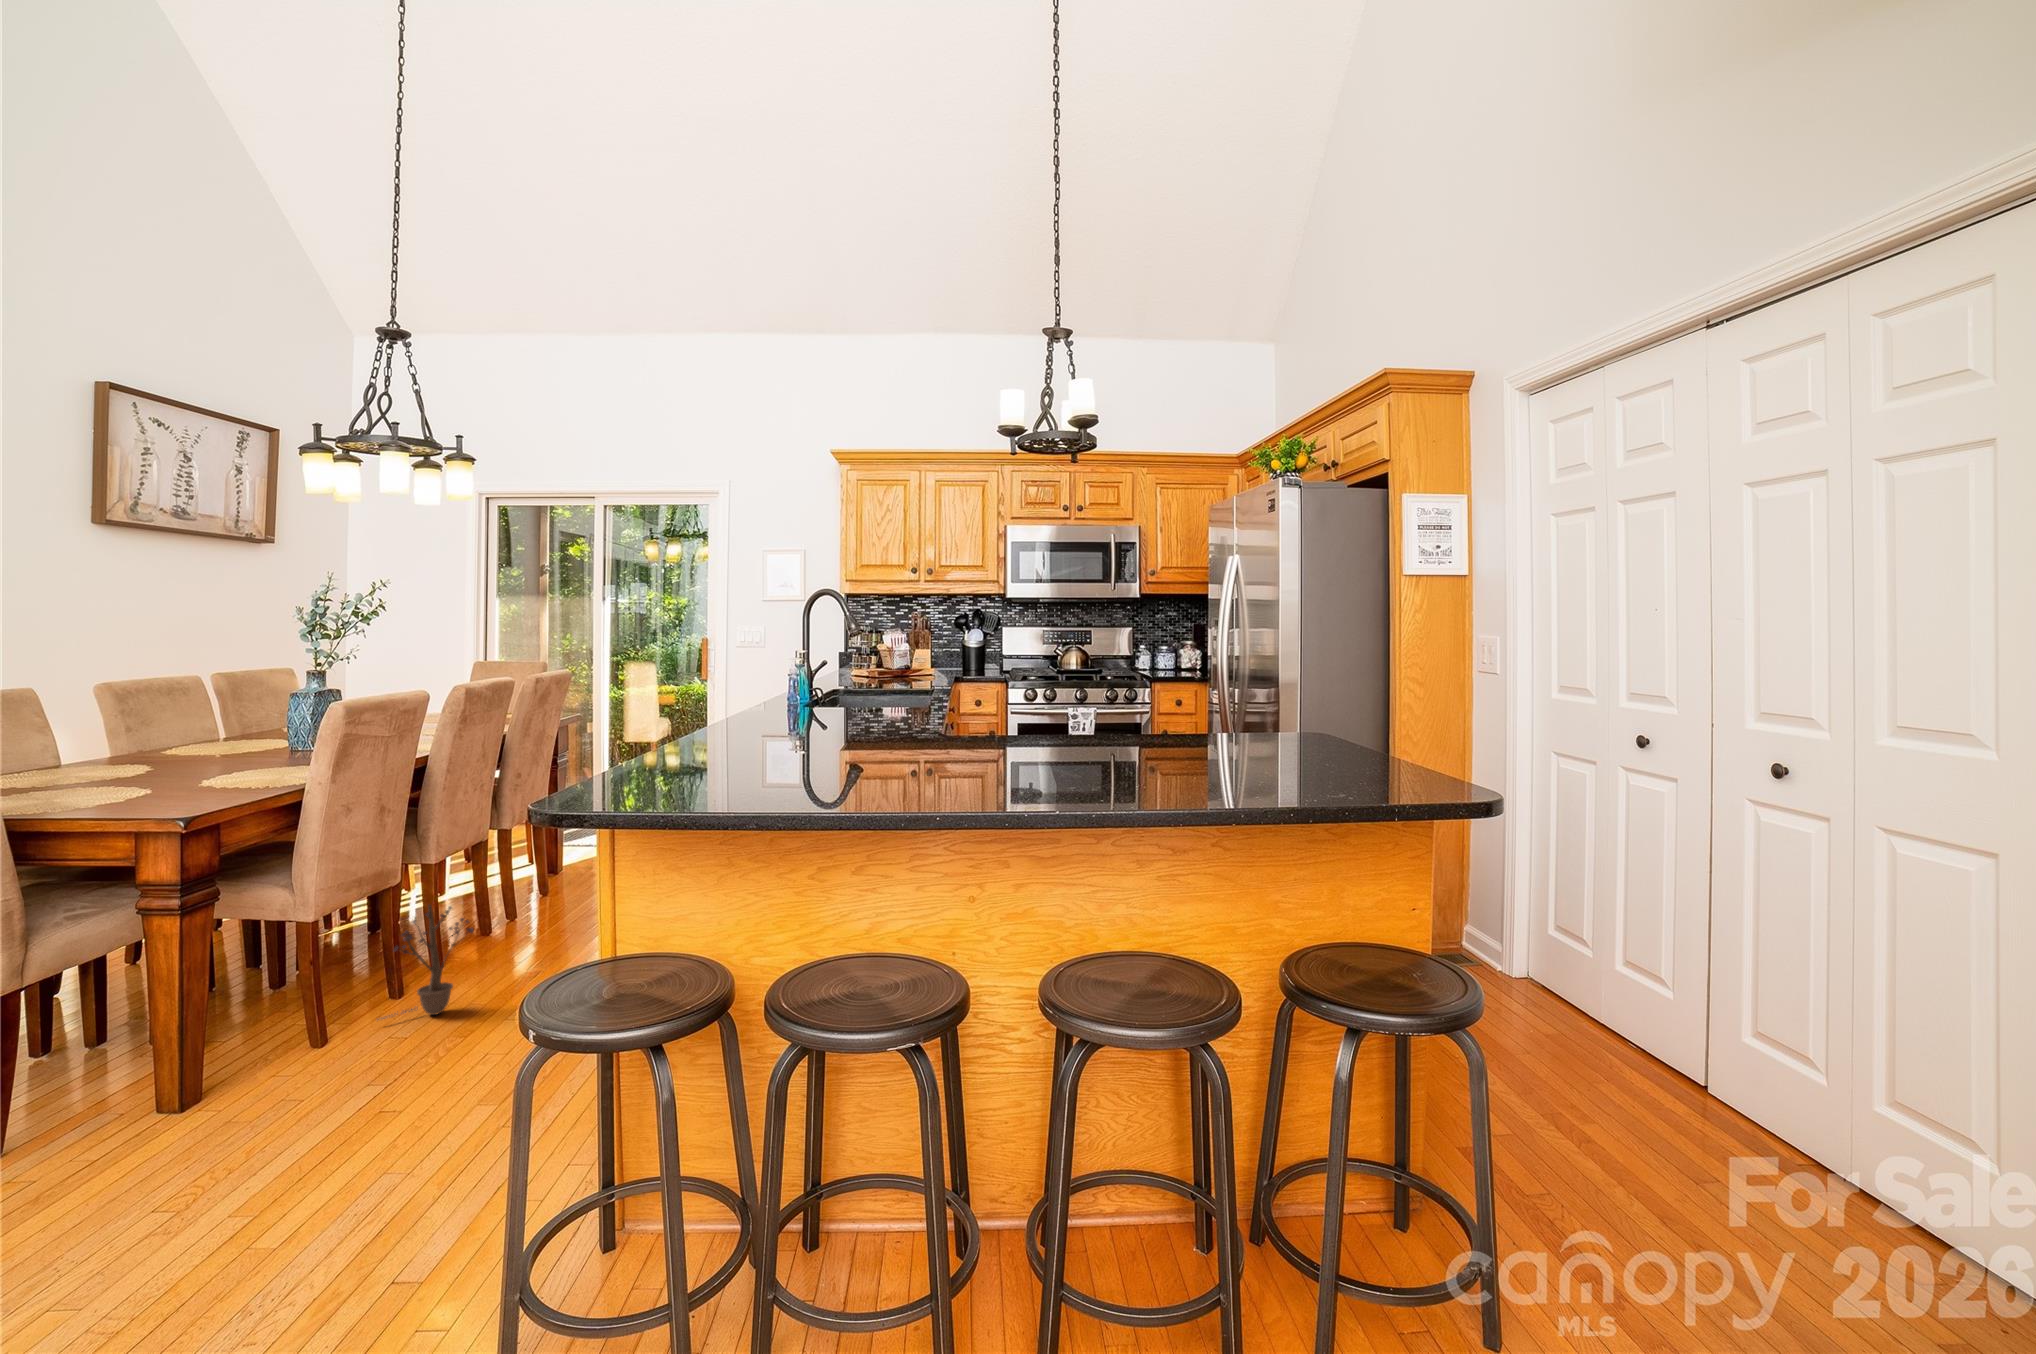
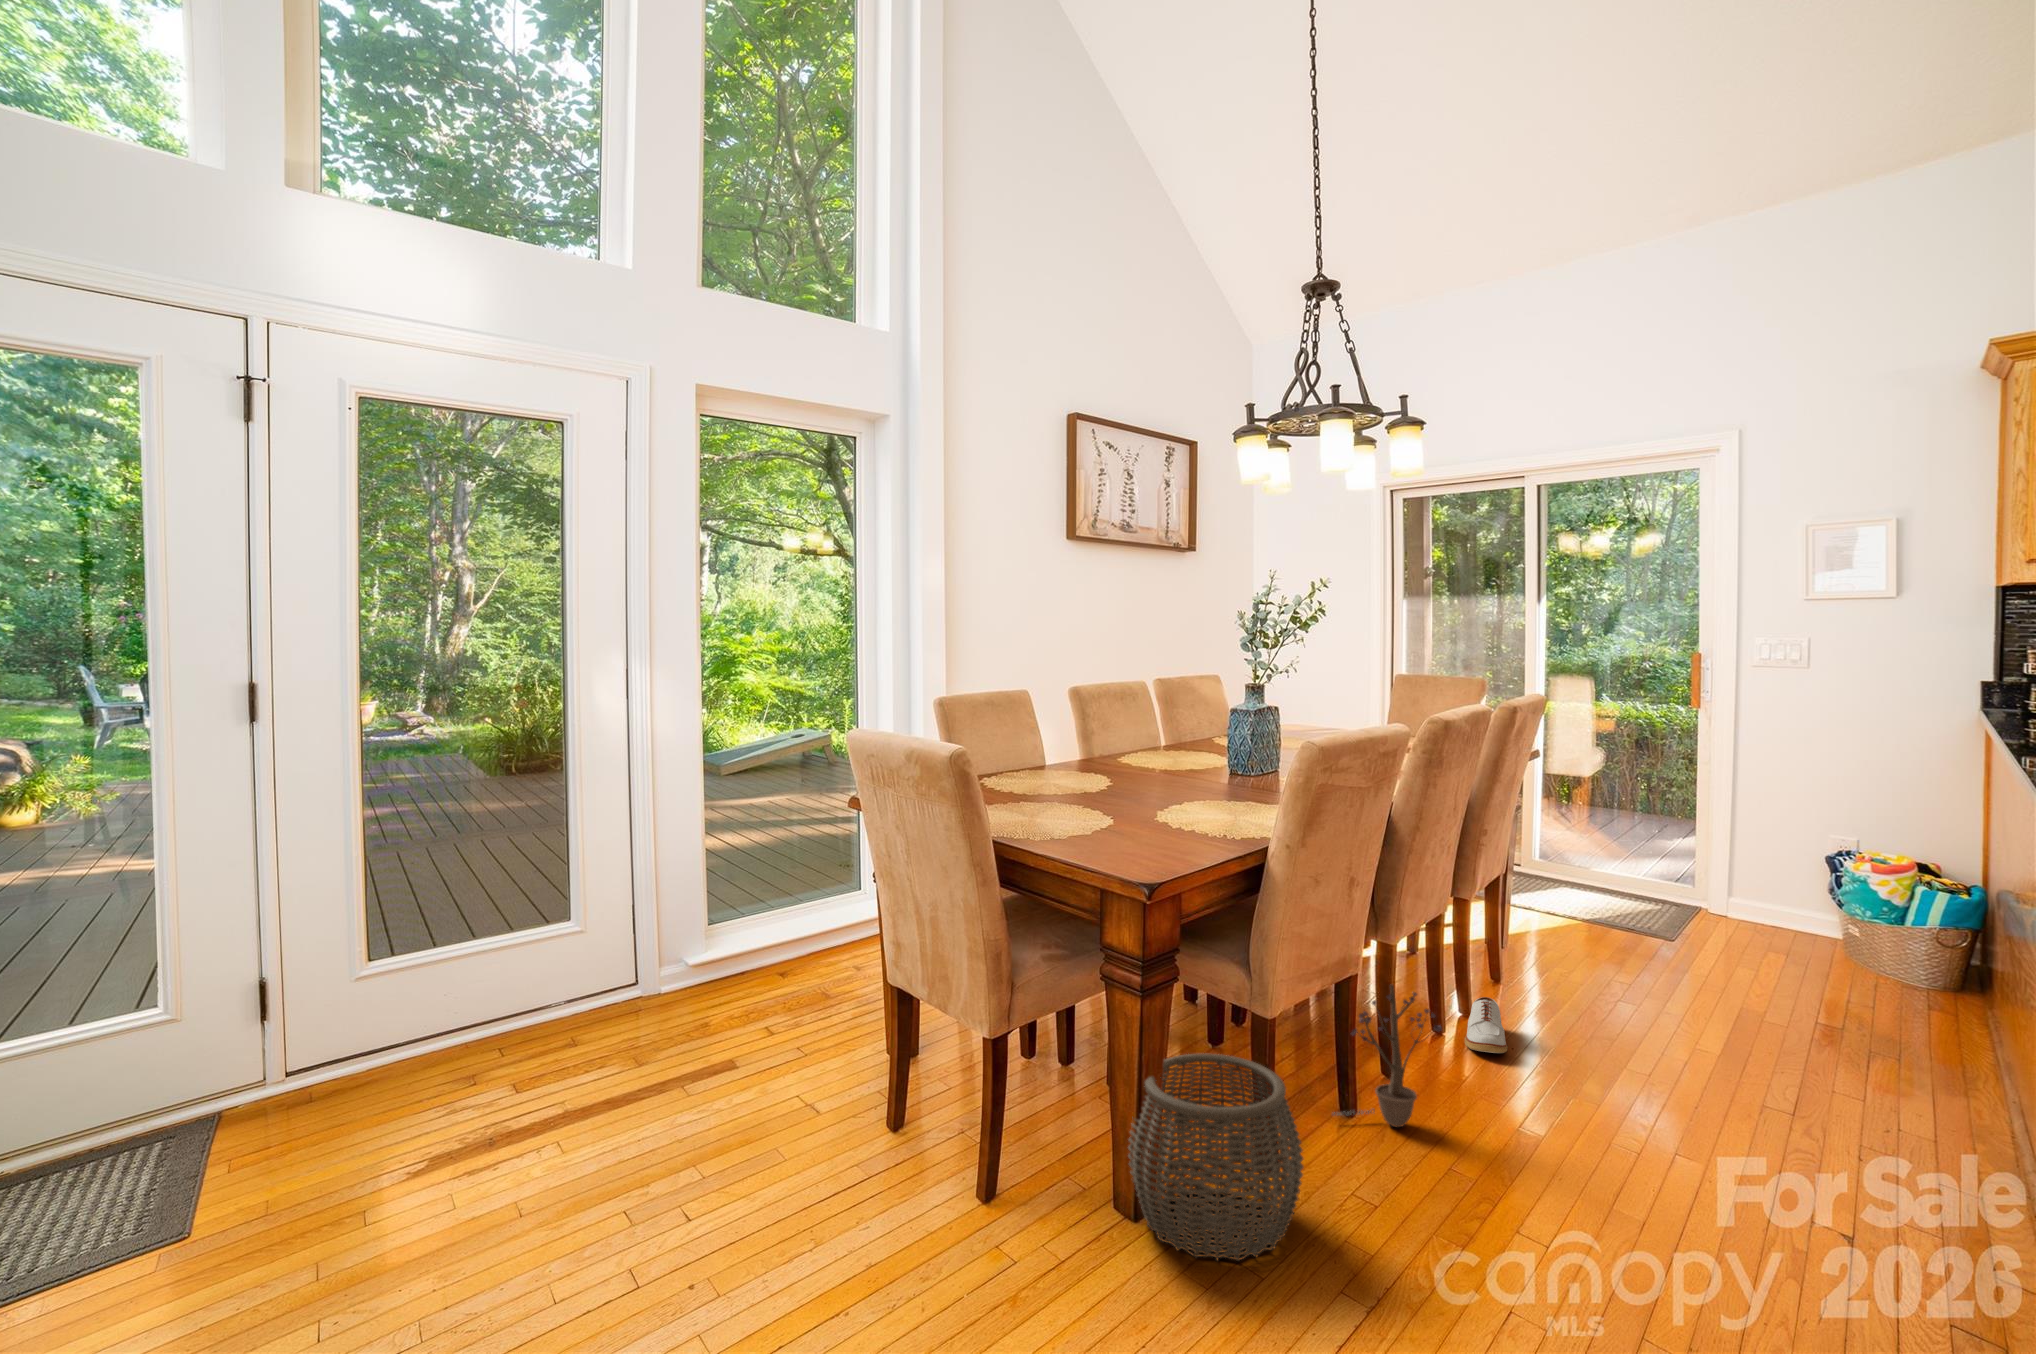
shoe: none [516,908,549,948] -> present [1465,997,1508,1053]
woven basket: none [126,985,322,1159] -> present [1128,1053,1303,1261]

